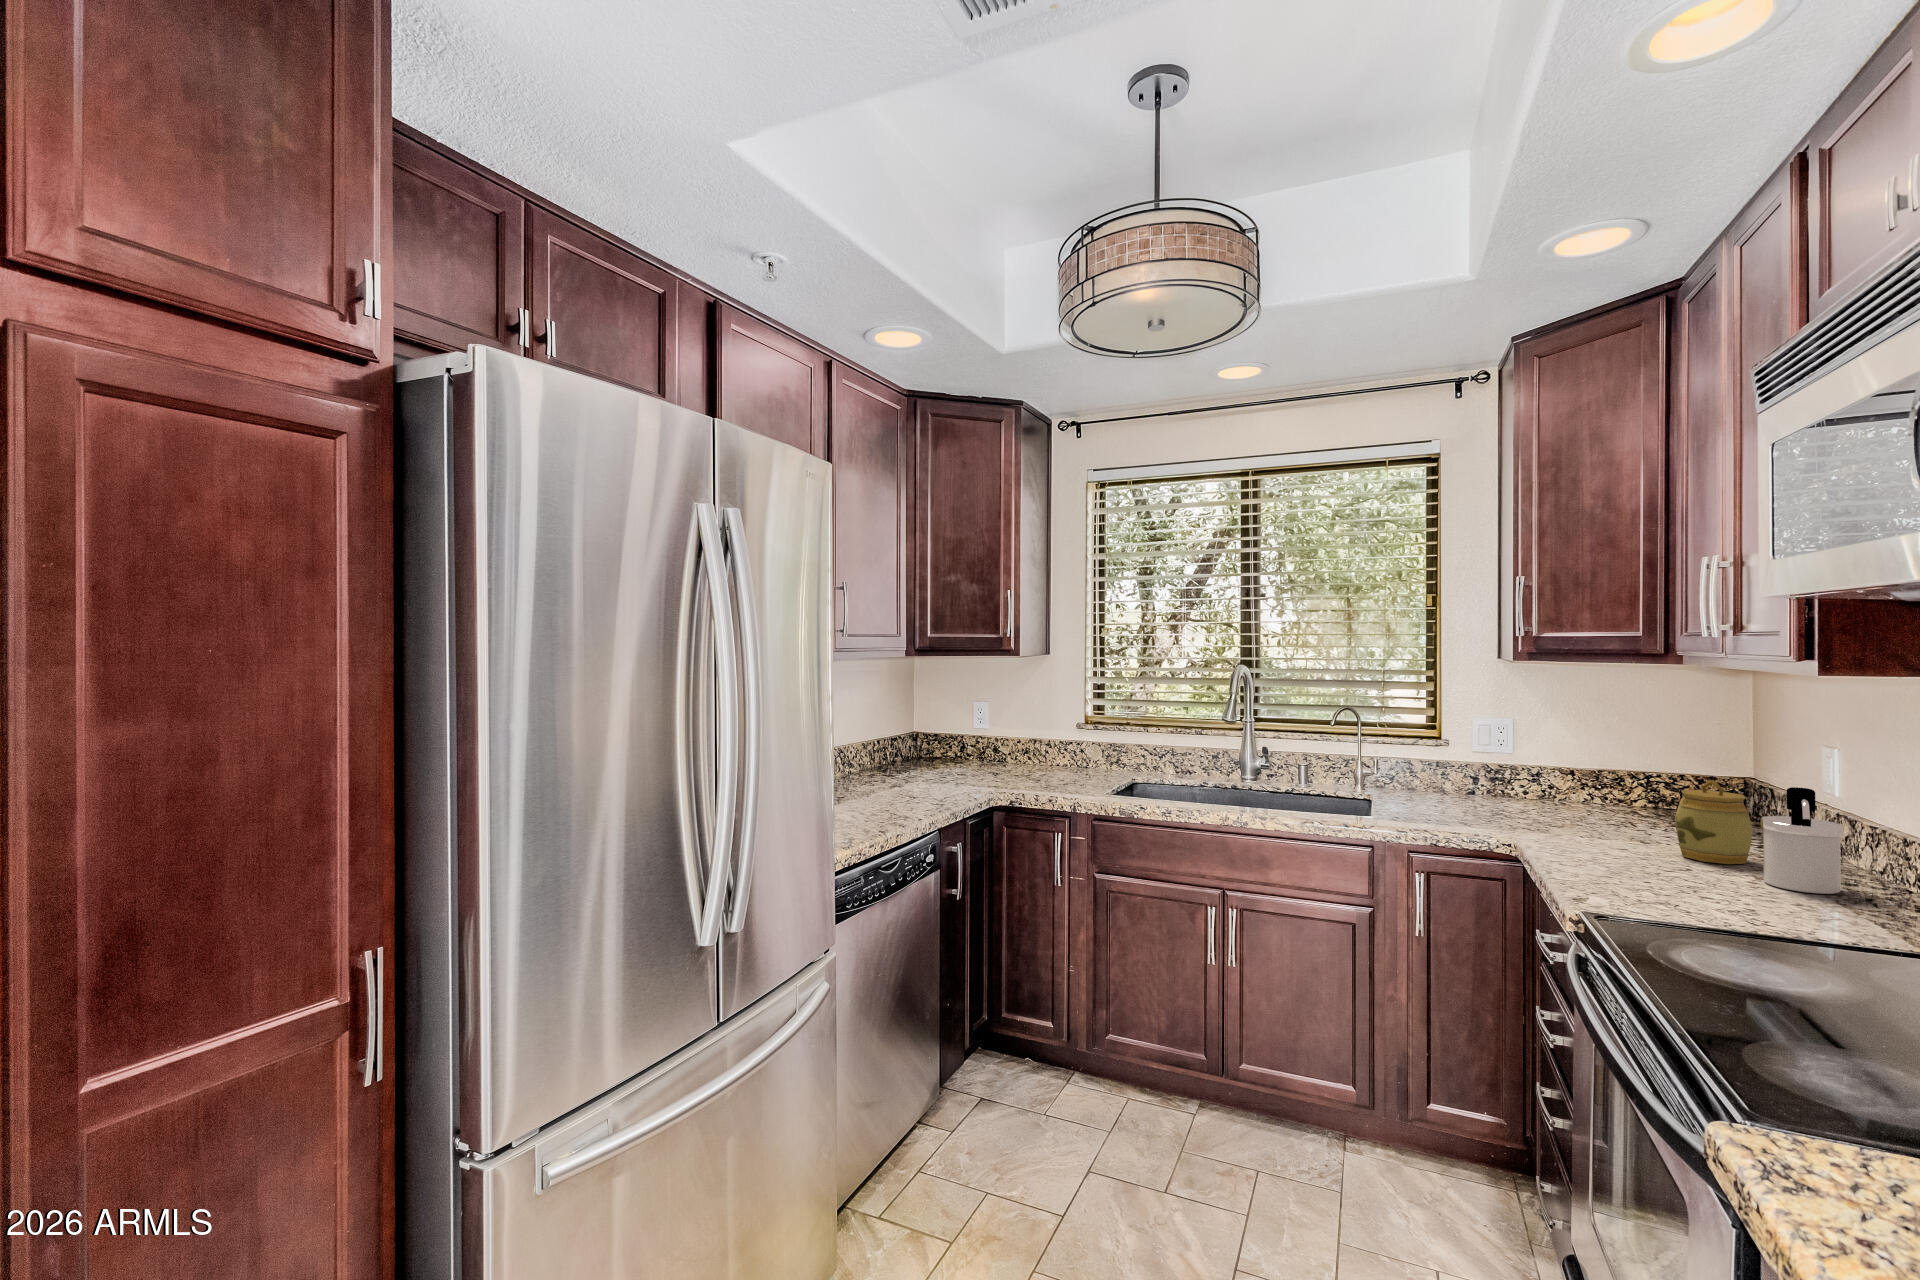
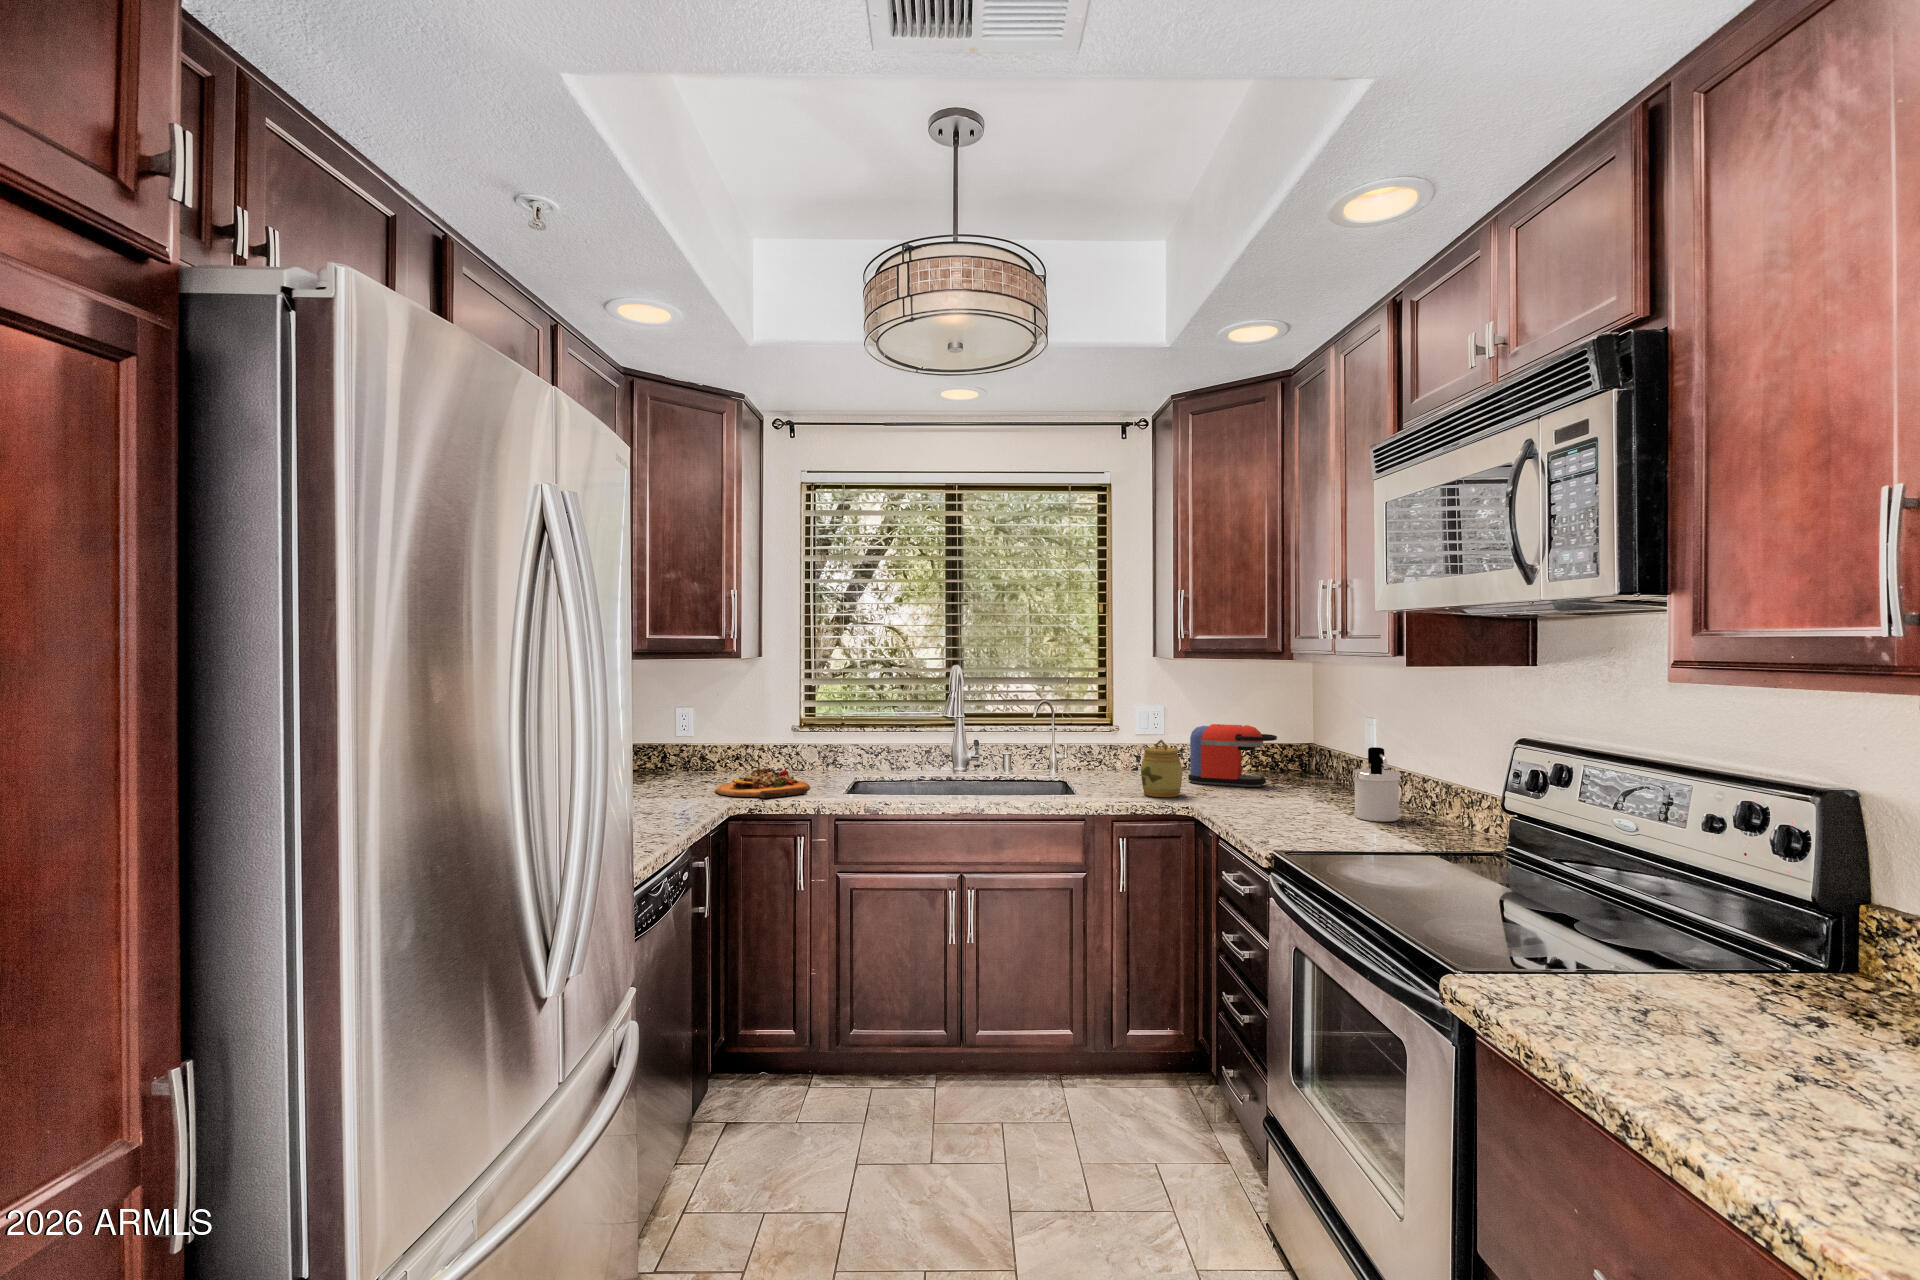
coffee maker: none [1538,743,1669,827] -> present [1188,724,1277,787]
cutting board: none [992,763,1084,793] -> present [715,768,810,798]
jar: present [1675,780,1752,864] -> present [1141,740,1182,797]

